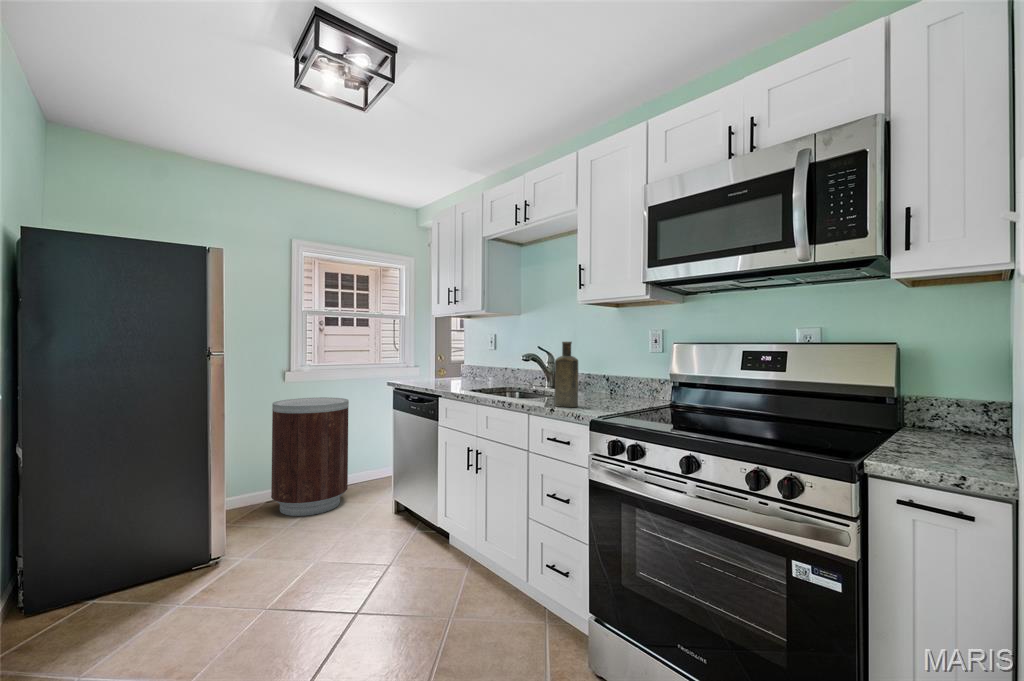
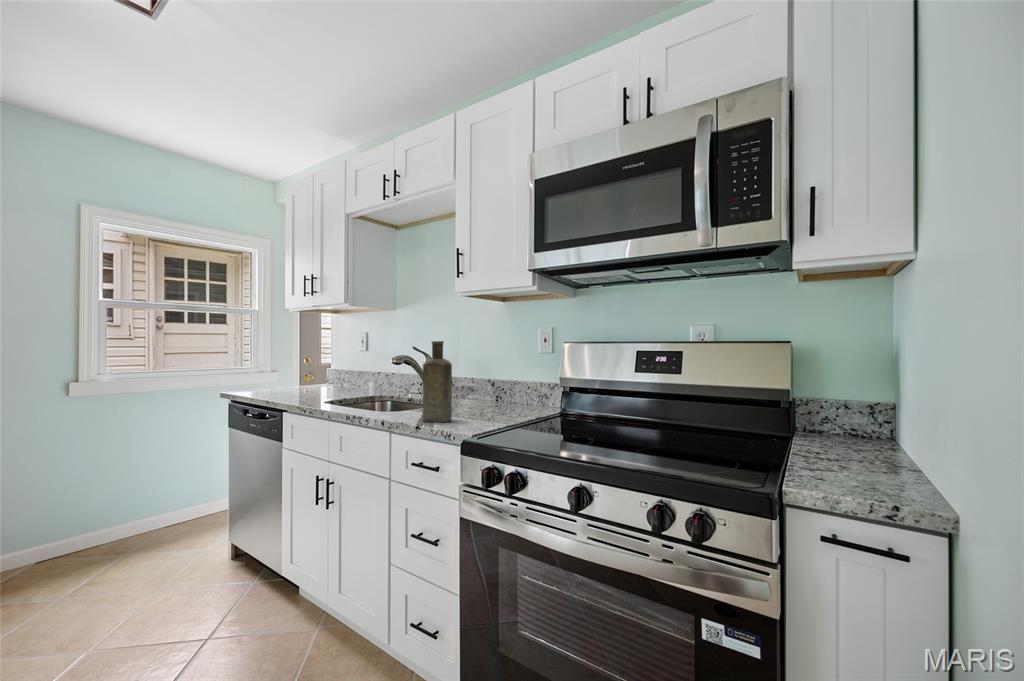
trash can: present [271,397,349,516] -> none [45,413,169,576]

